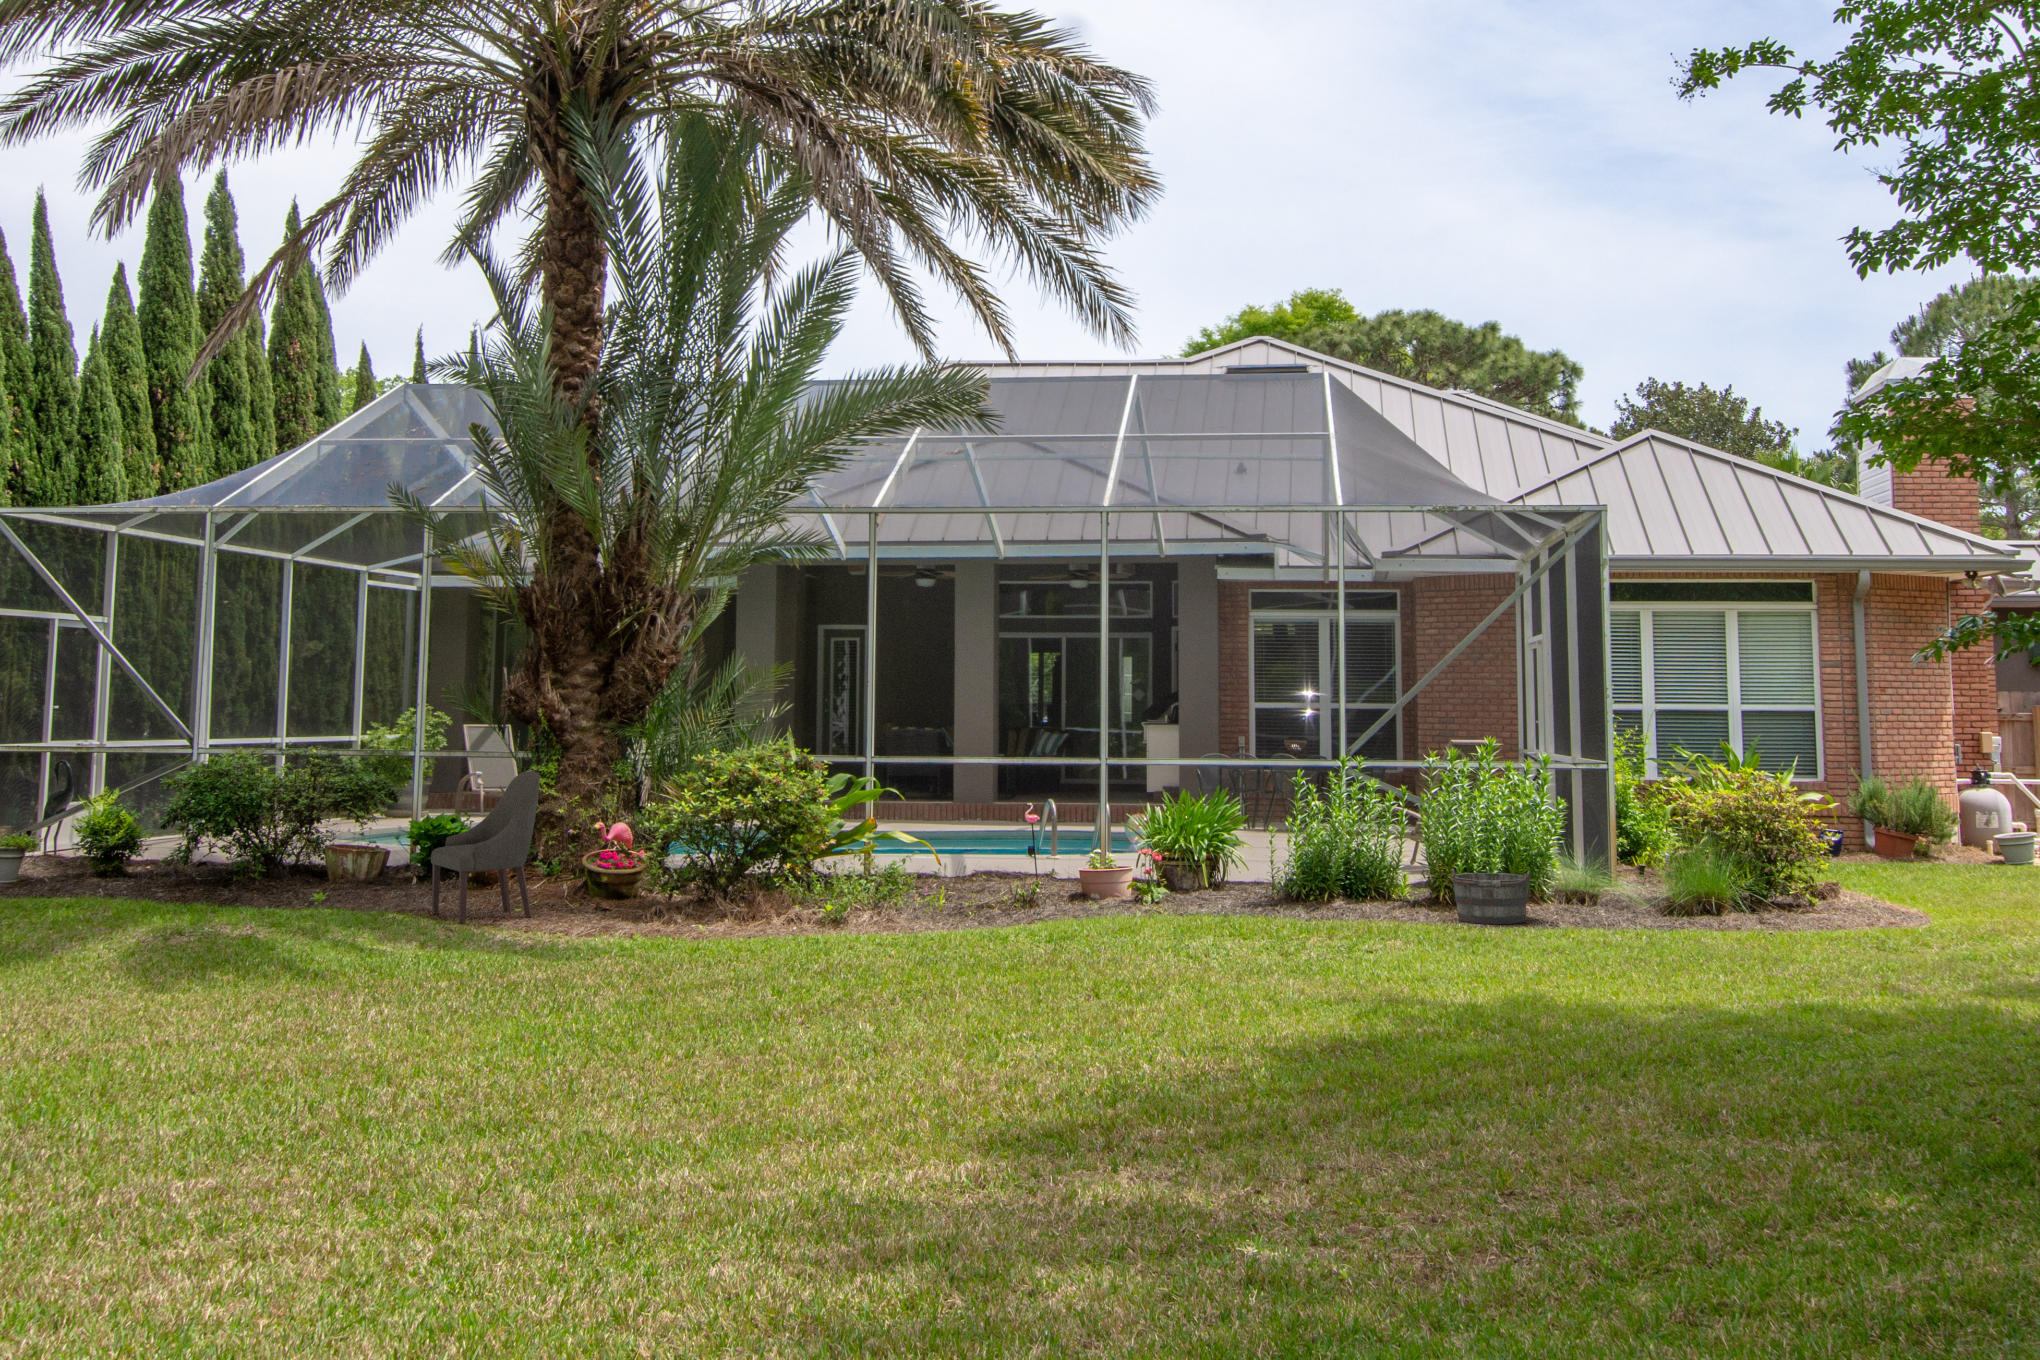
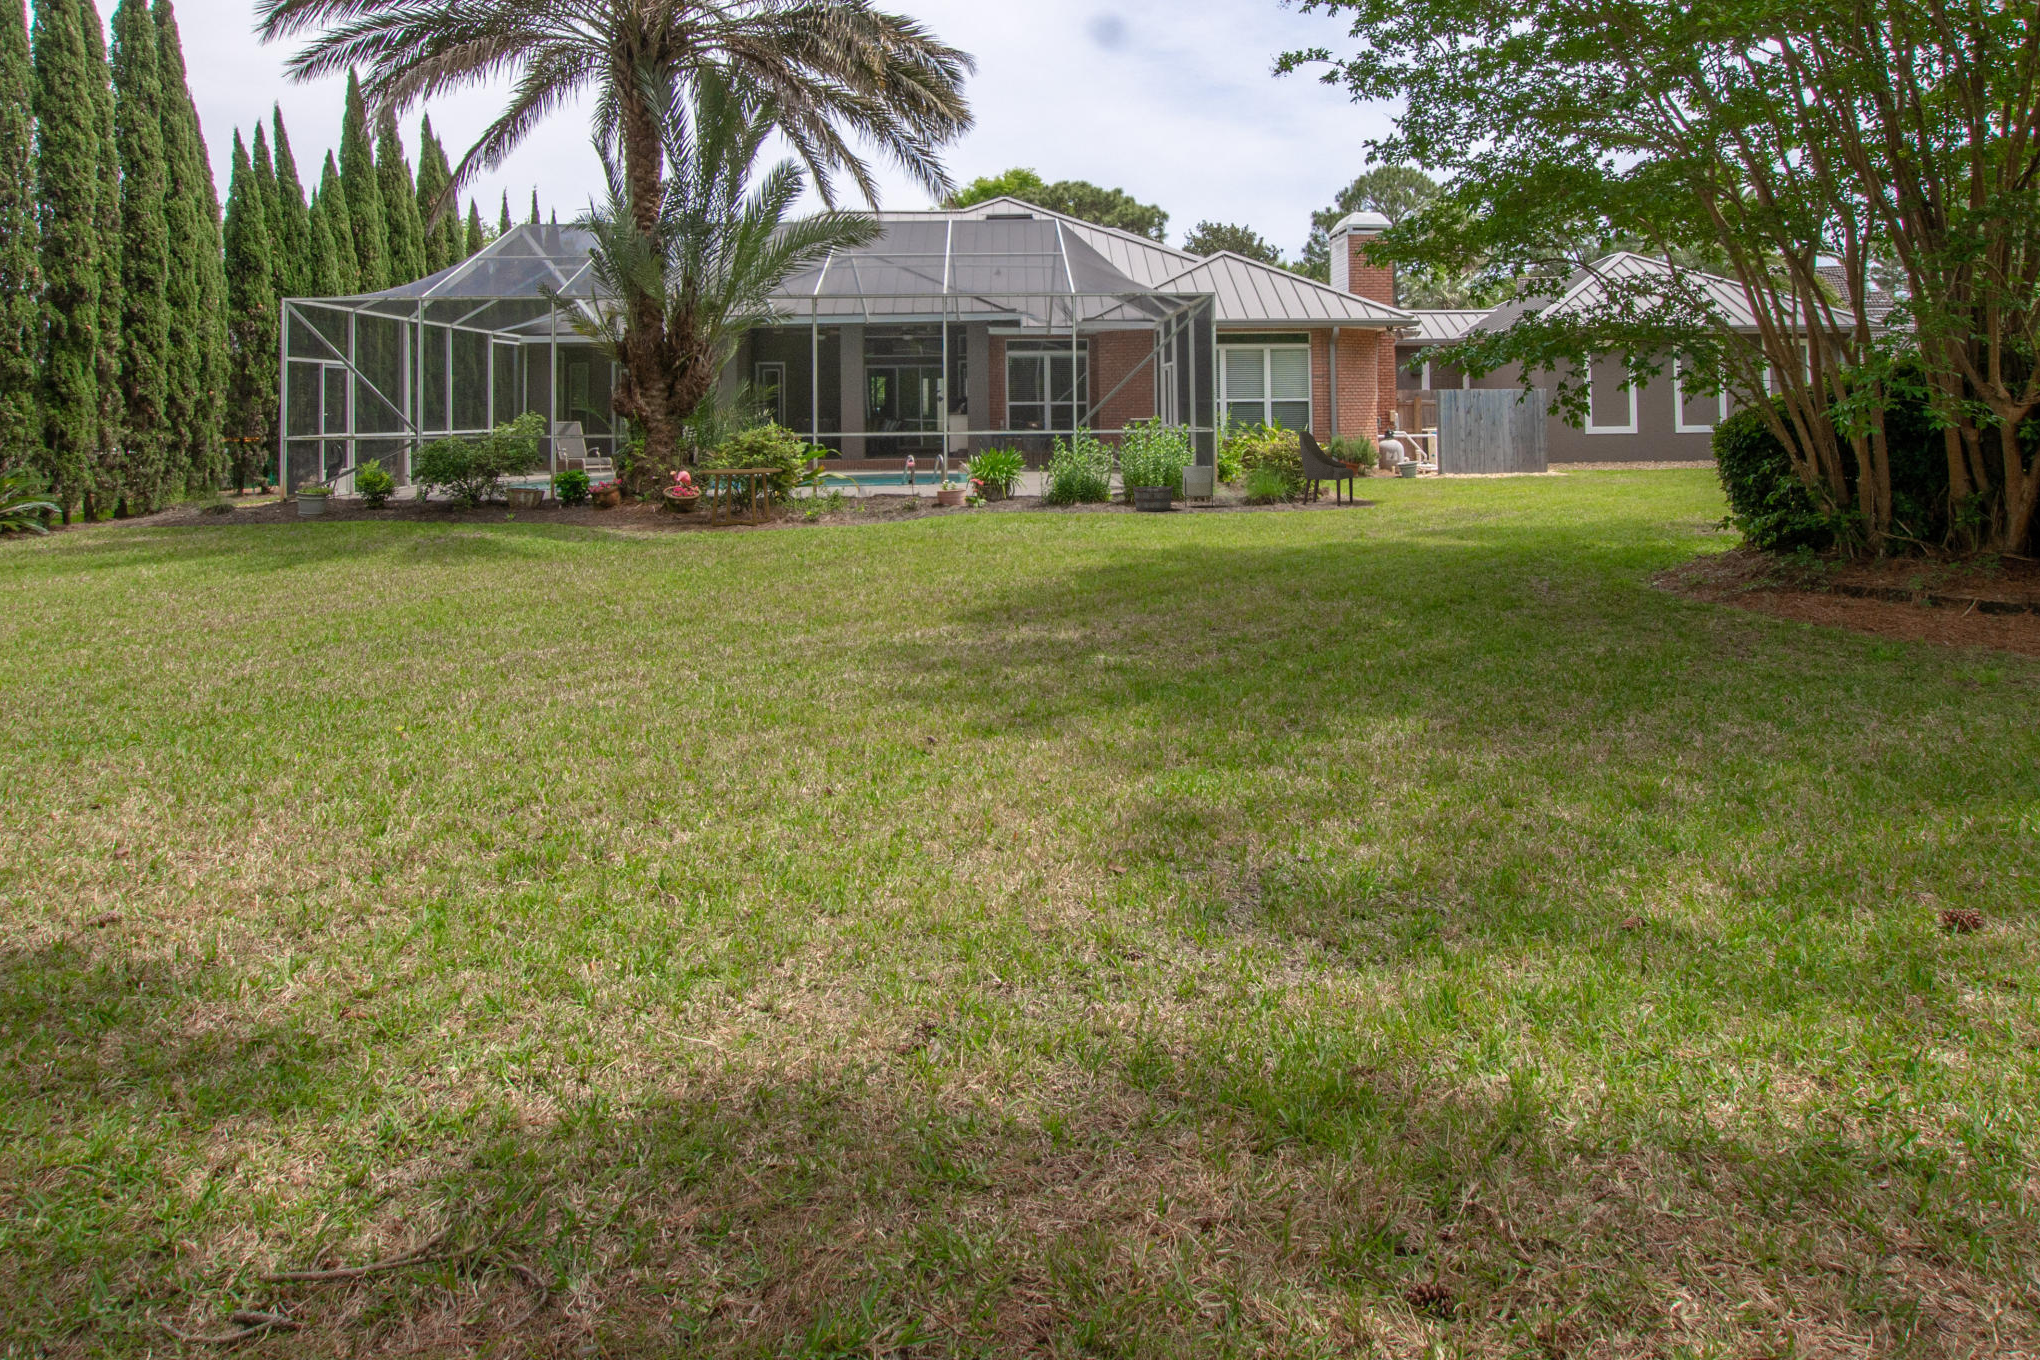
chair: present [431,771,540,924] -> present [1299,431,1354,506]
round table: none [641,823,791,936] -> present [699,468,782,526]
planter: none [1548,834,1610,917] -> present [1183,466,1213,507]

